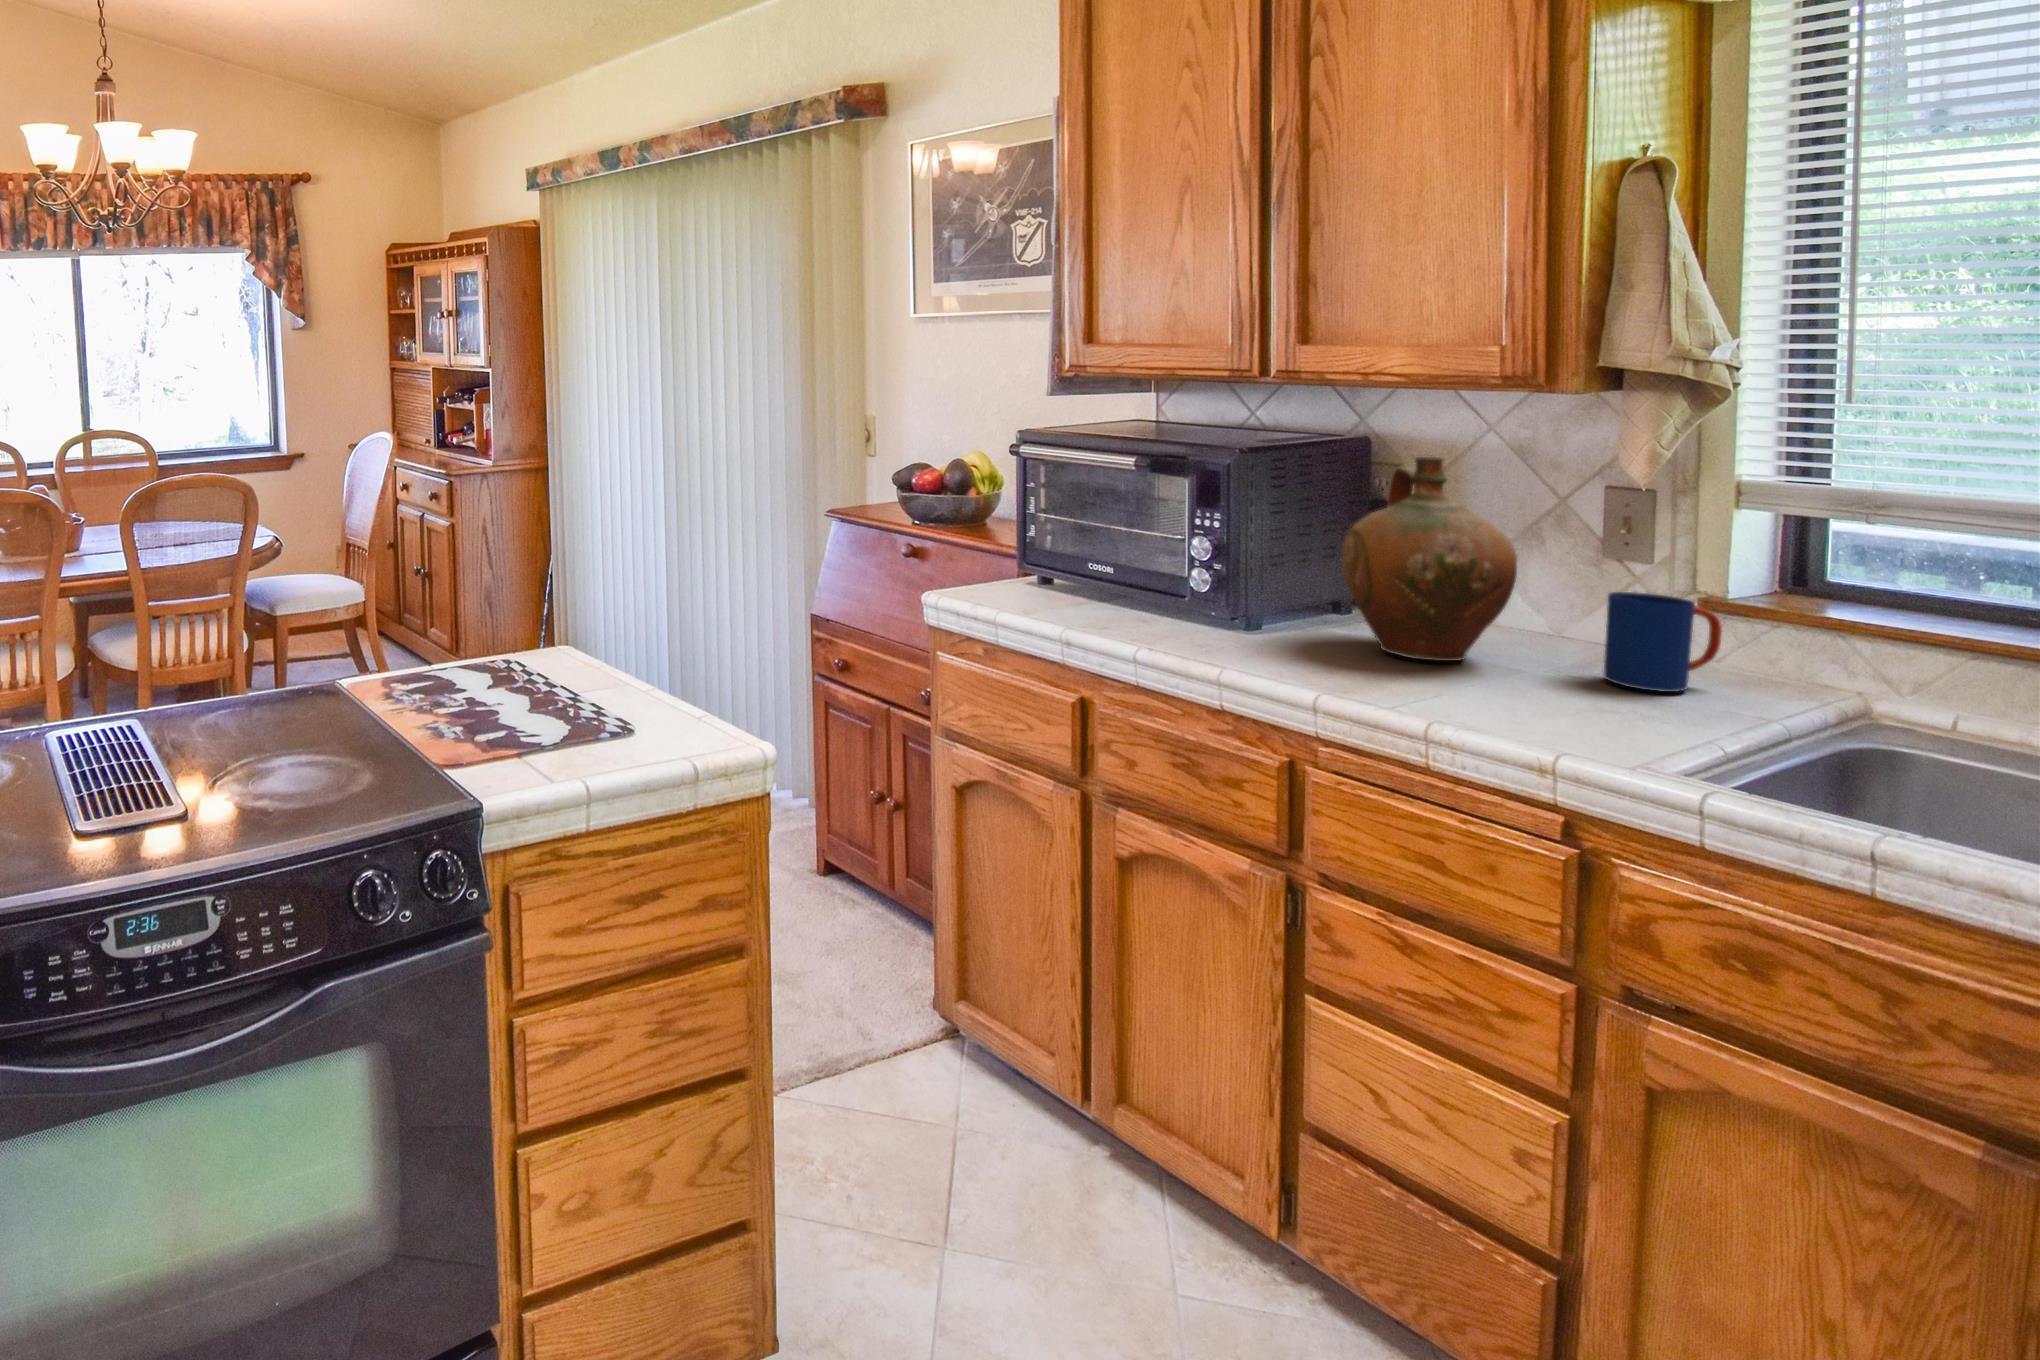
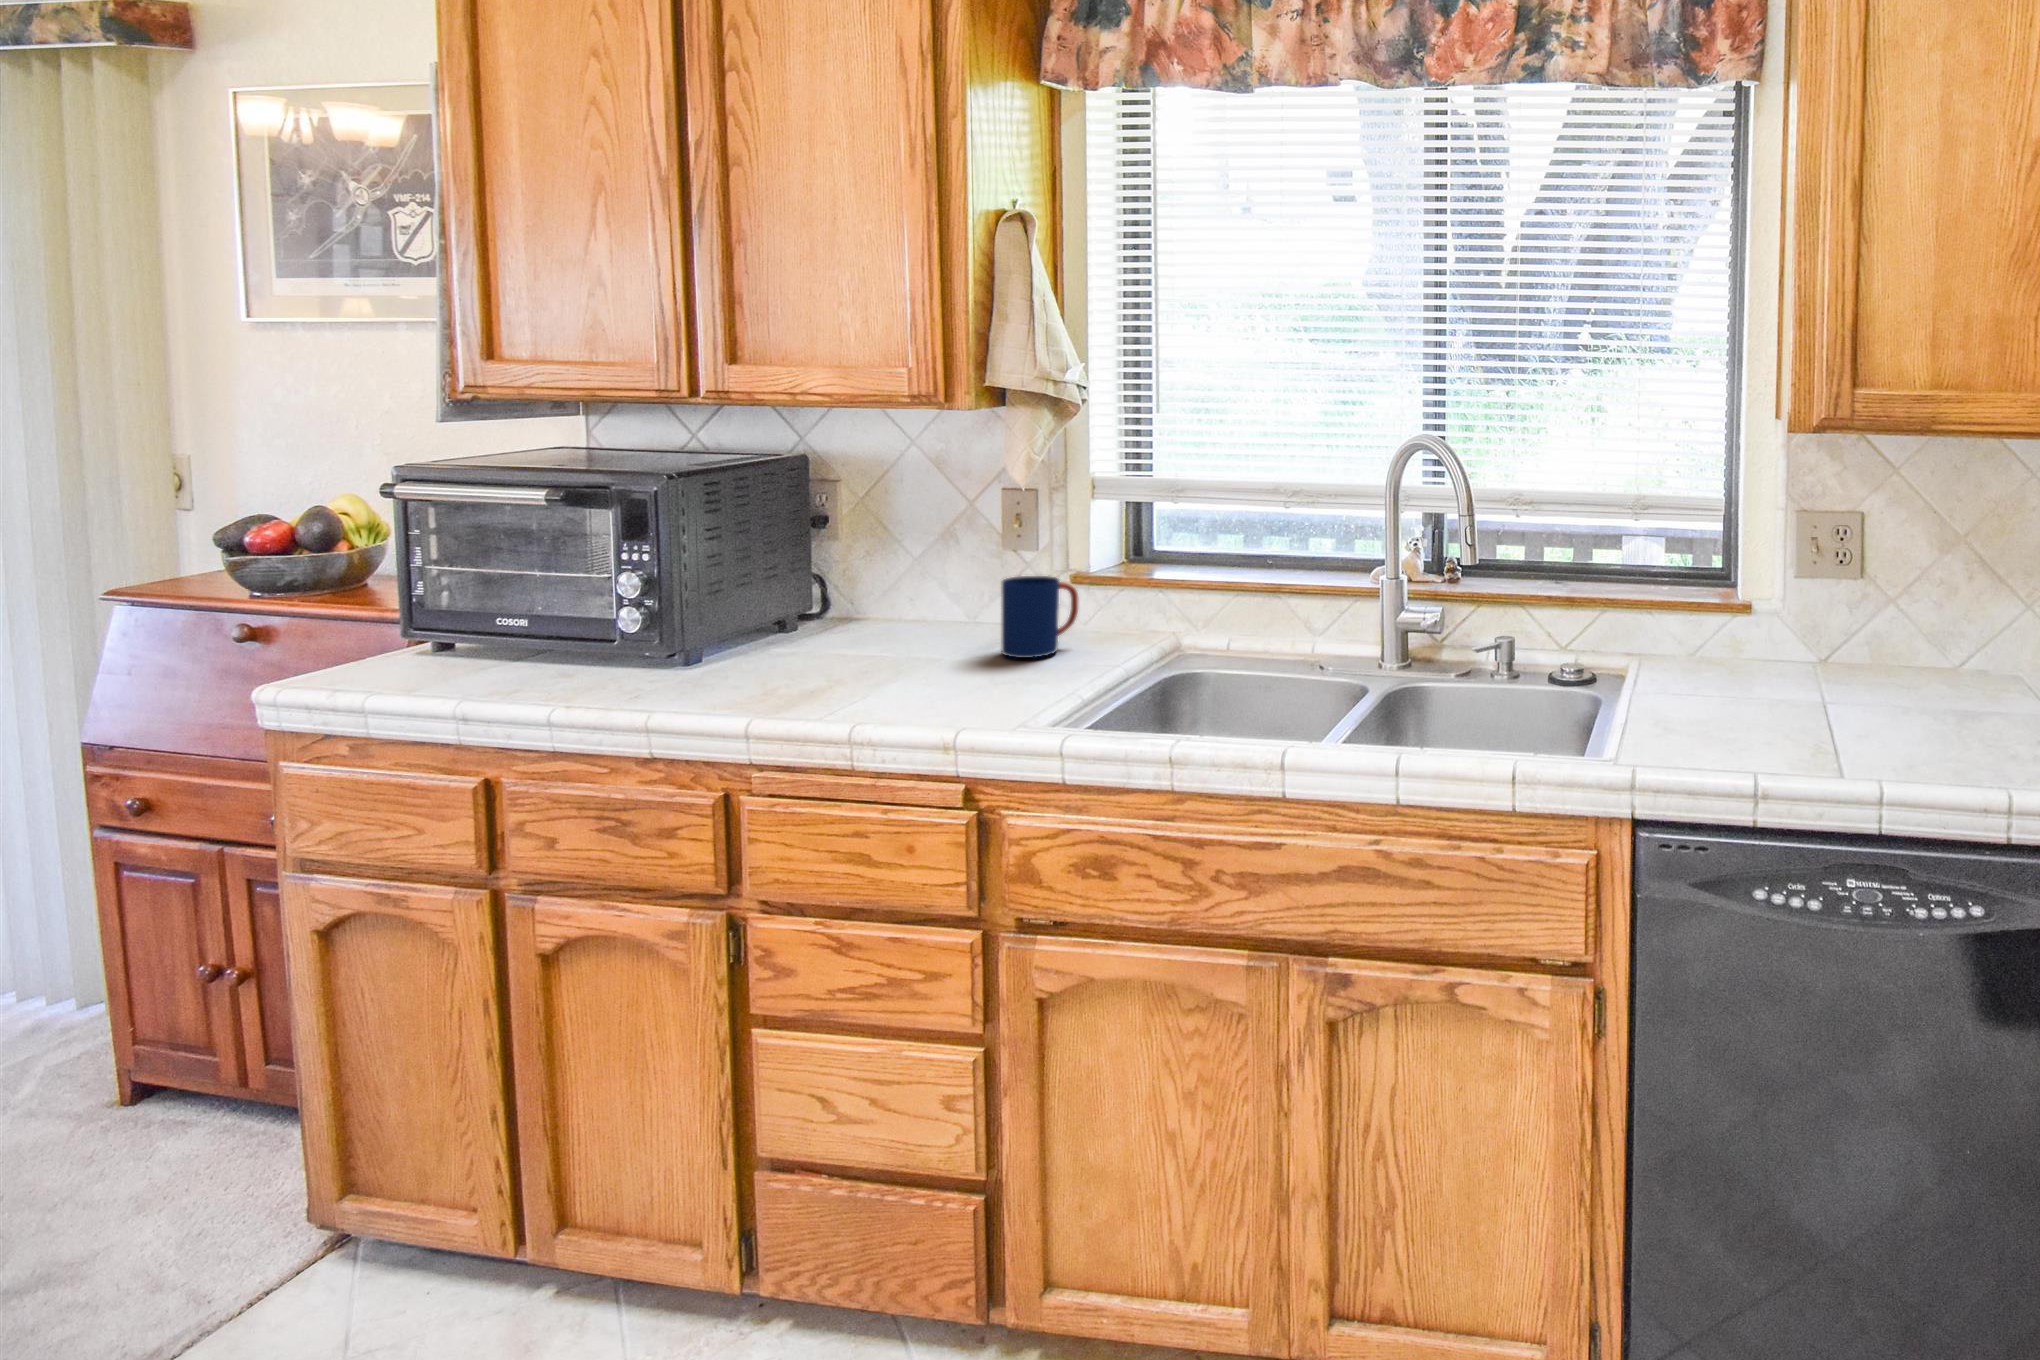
ceramic jug: present [1342,457,1517,661] -> none [786,471,934,665]

